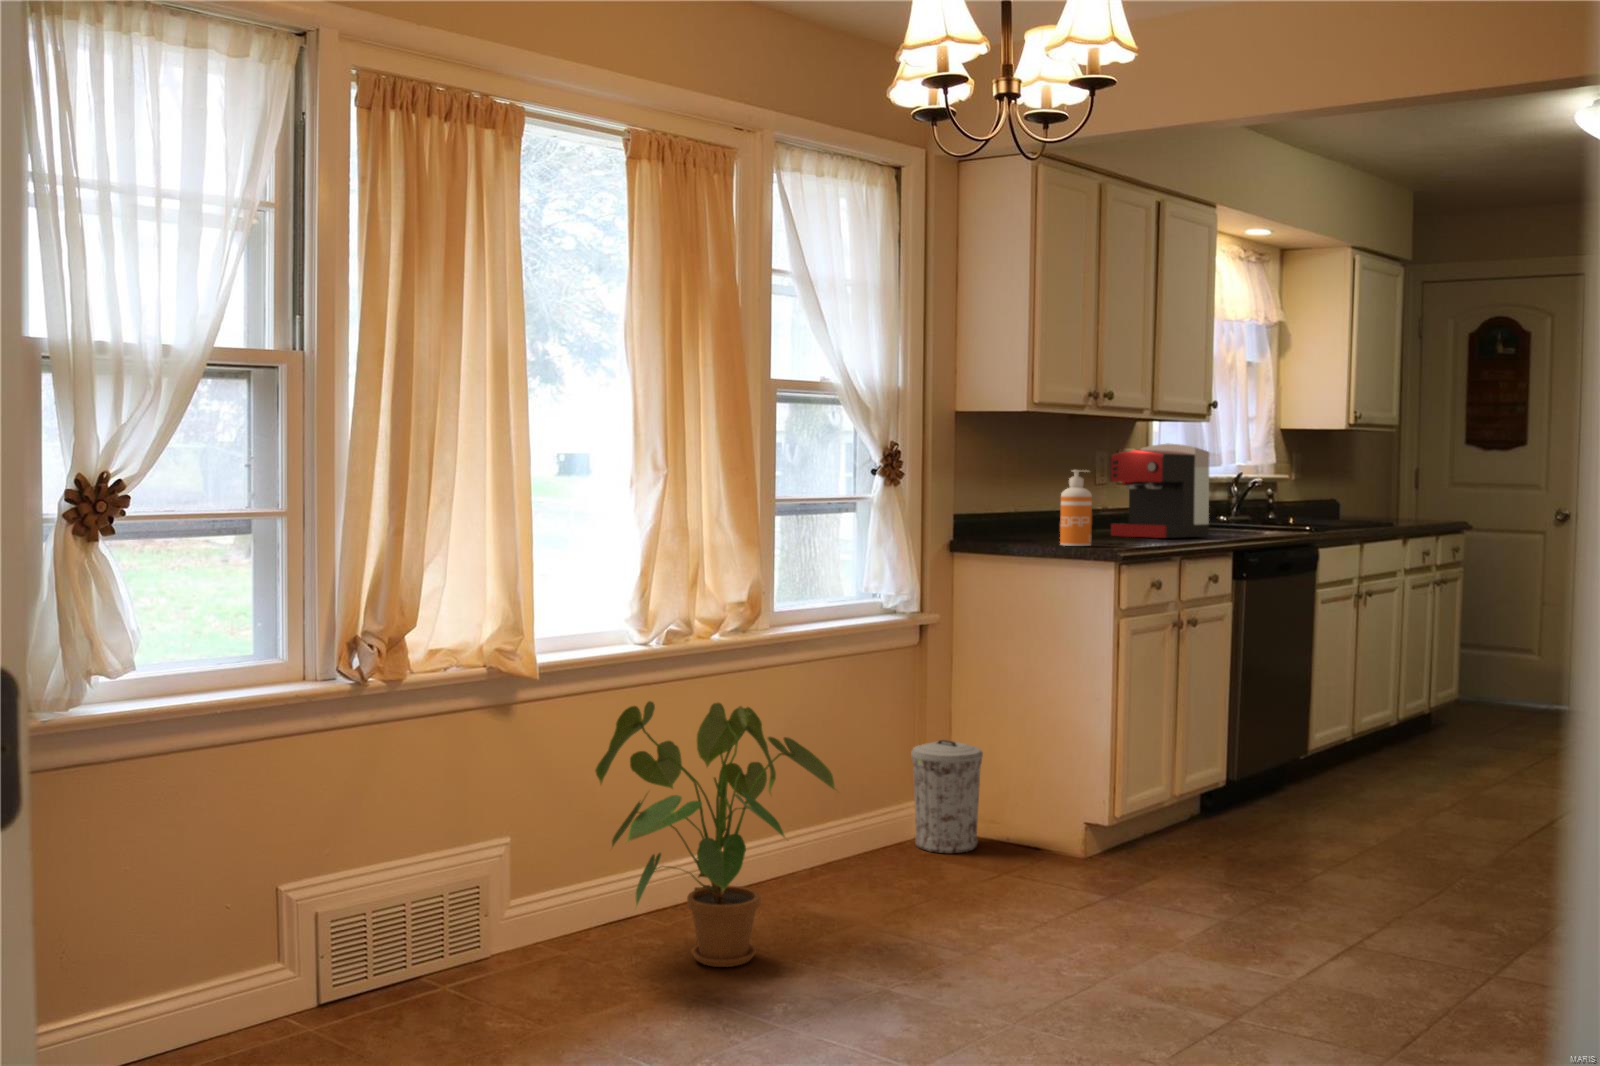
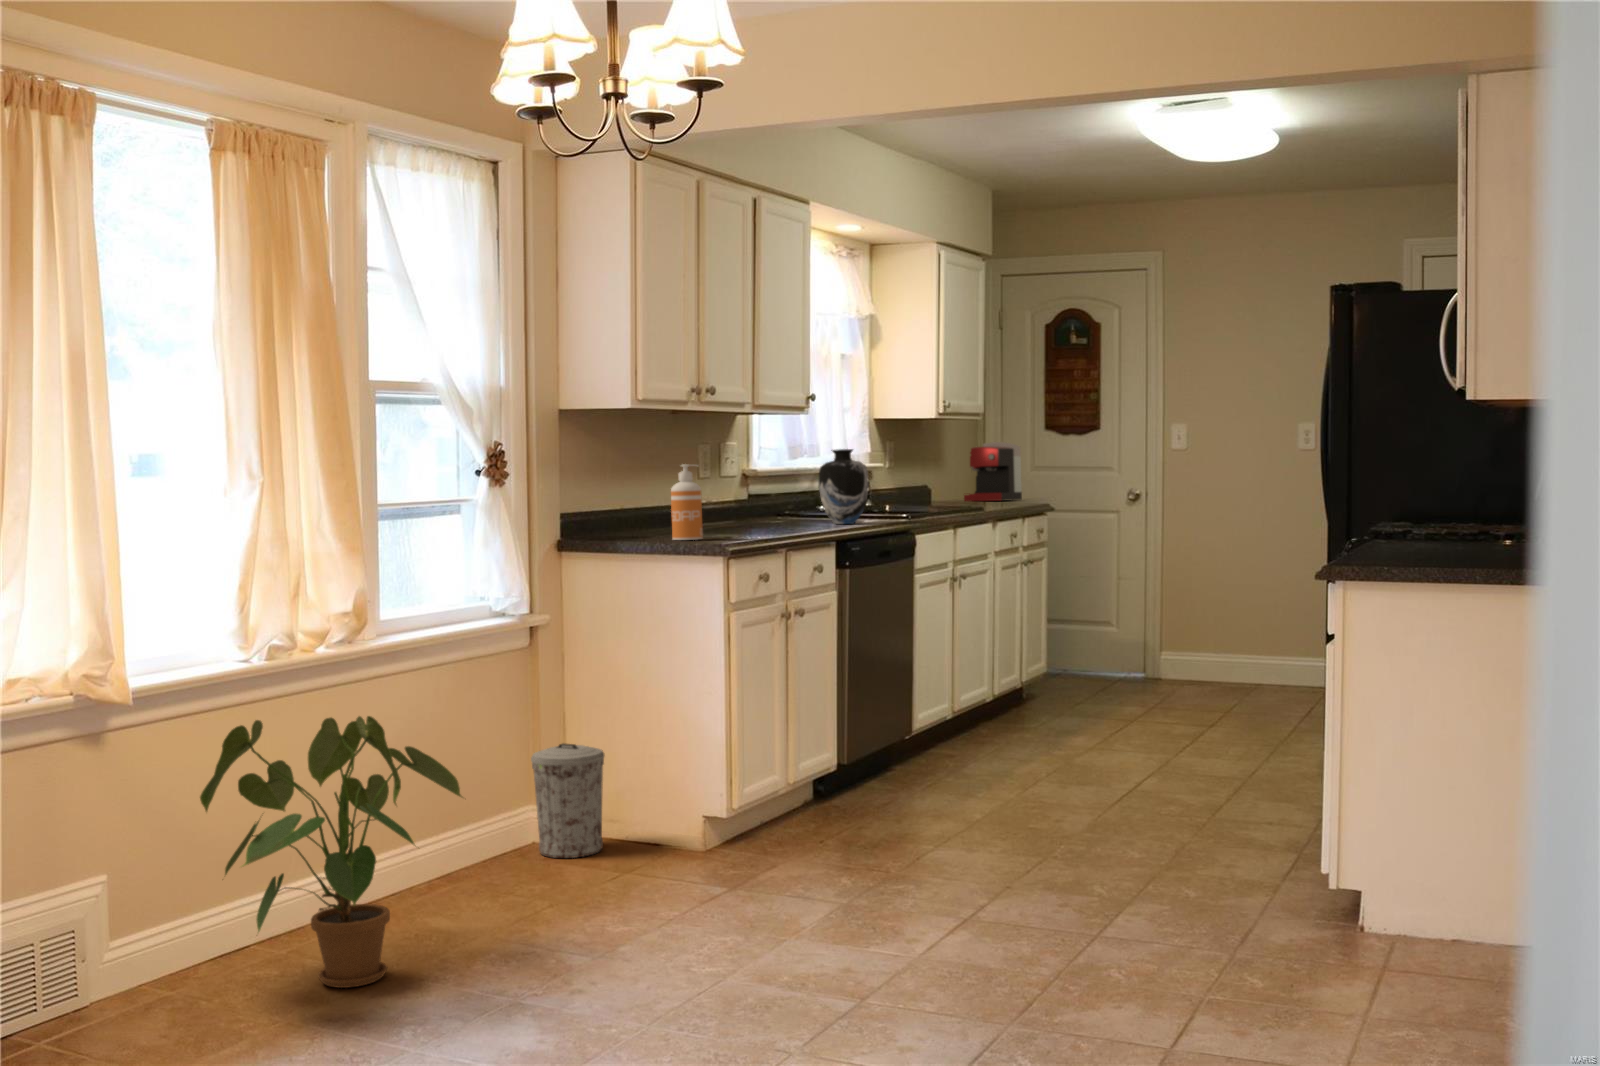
coffee maker: present [1110,444,1210,538] -> present [964,442,1022,501]
vase: none [1217,458,1270,534] -> present [819,449,869,524]

